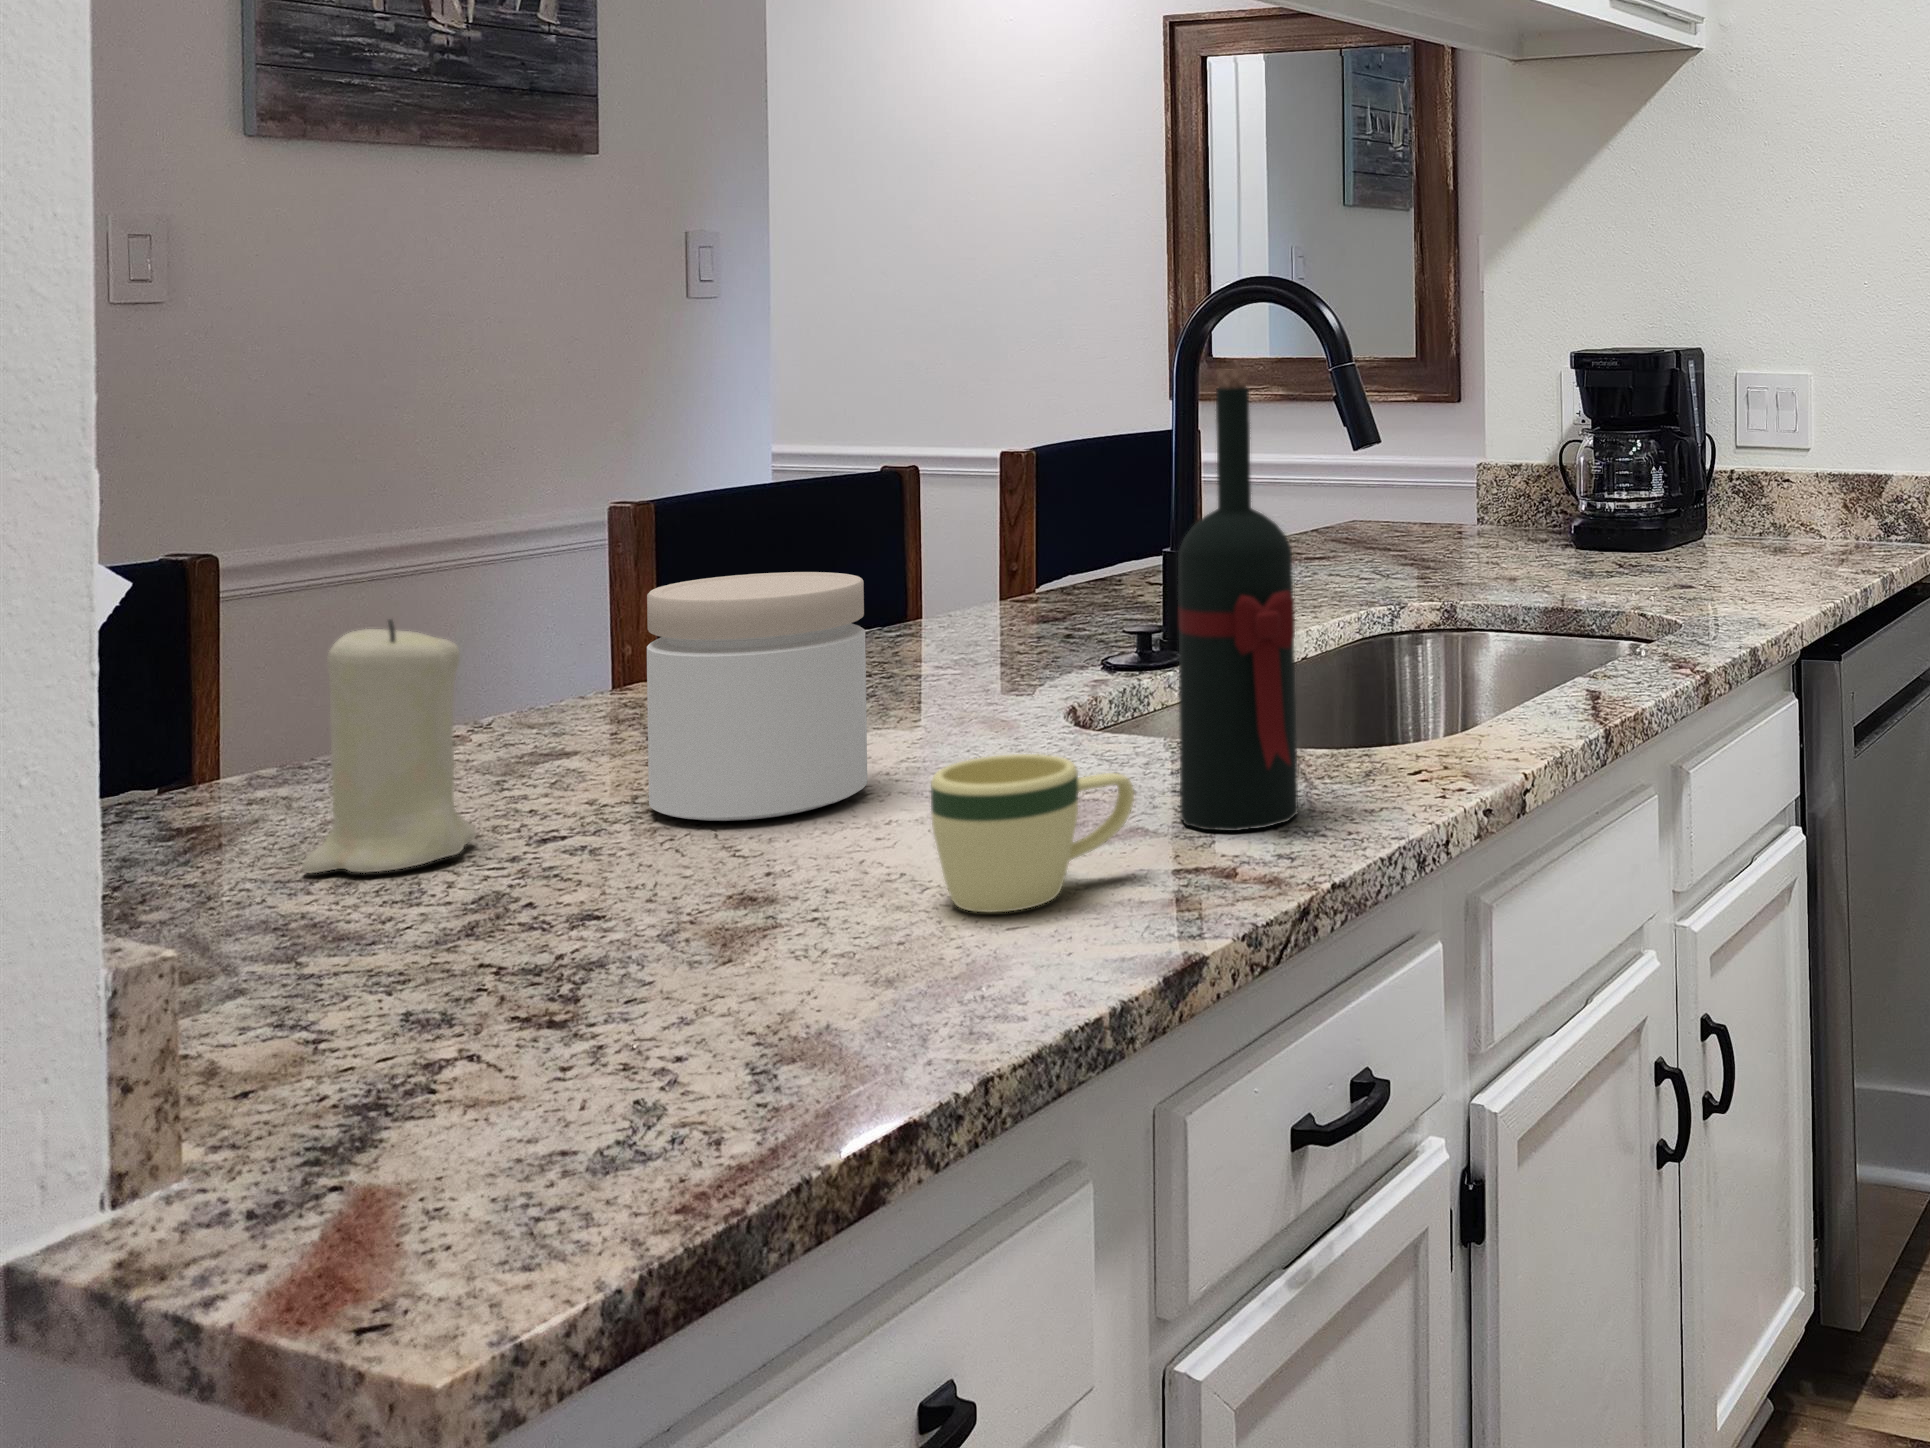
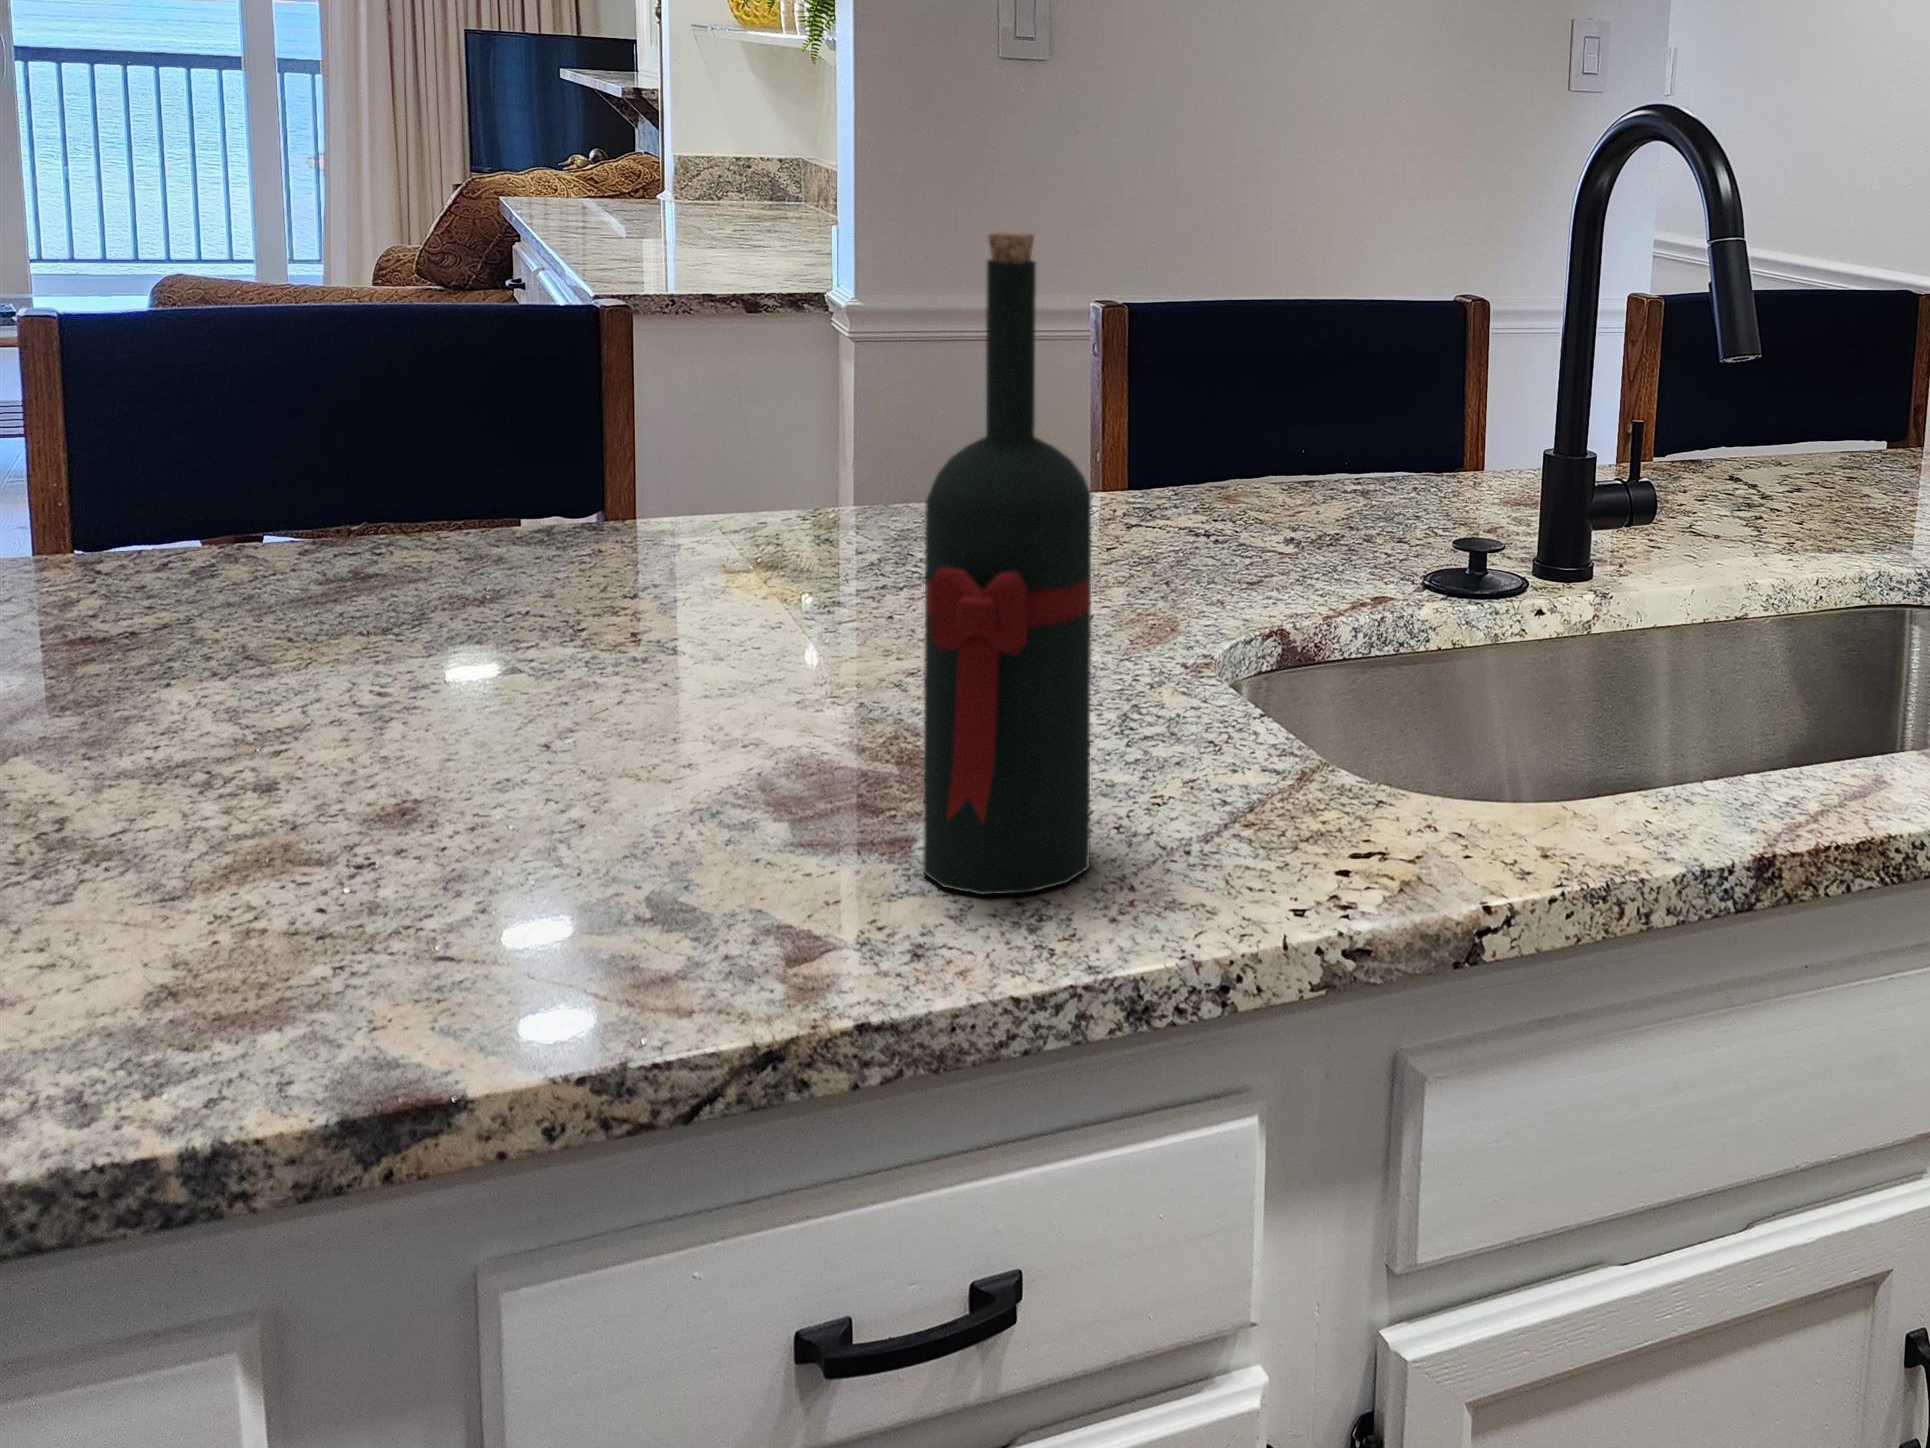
jar: present [647,572,867,821] -> none [572,416,835,710]
candle: present [302,619,476,873] -> none [240,415,418,680]
mug: present [931,754,1134,912] -> none [410,718,707,934]

